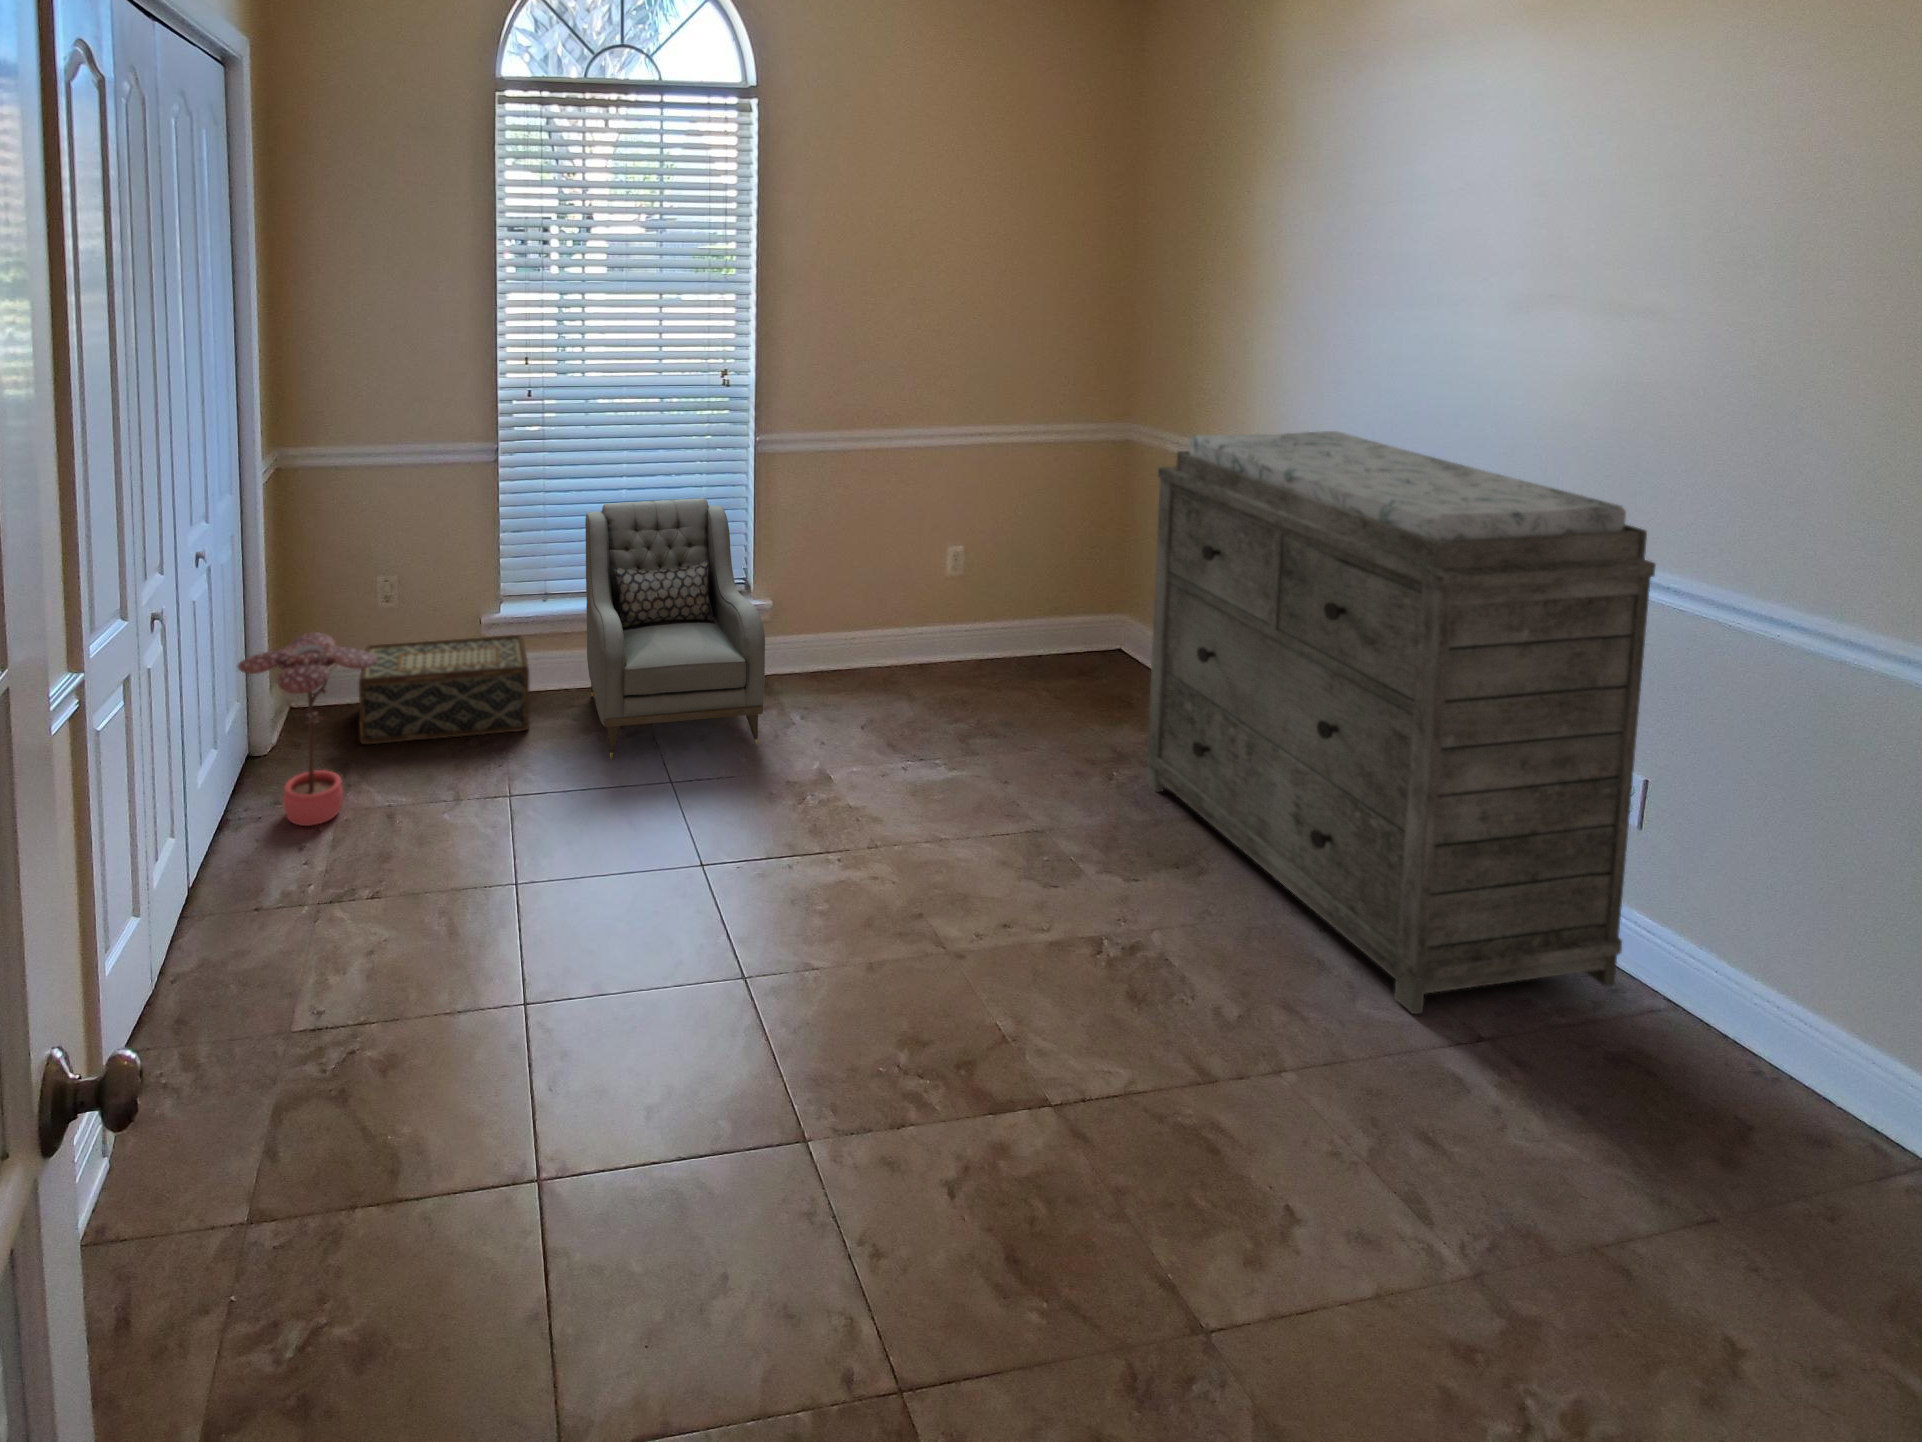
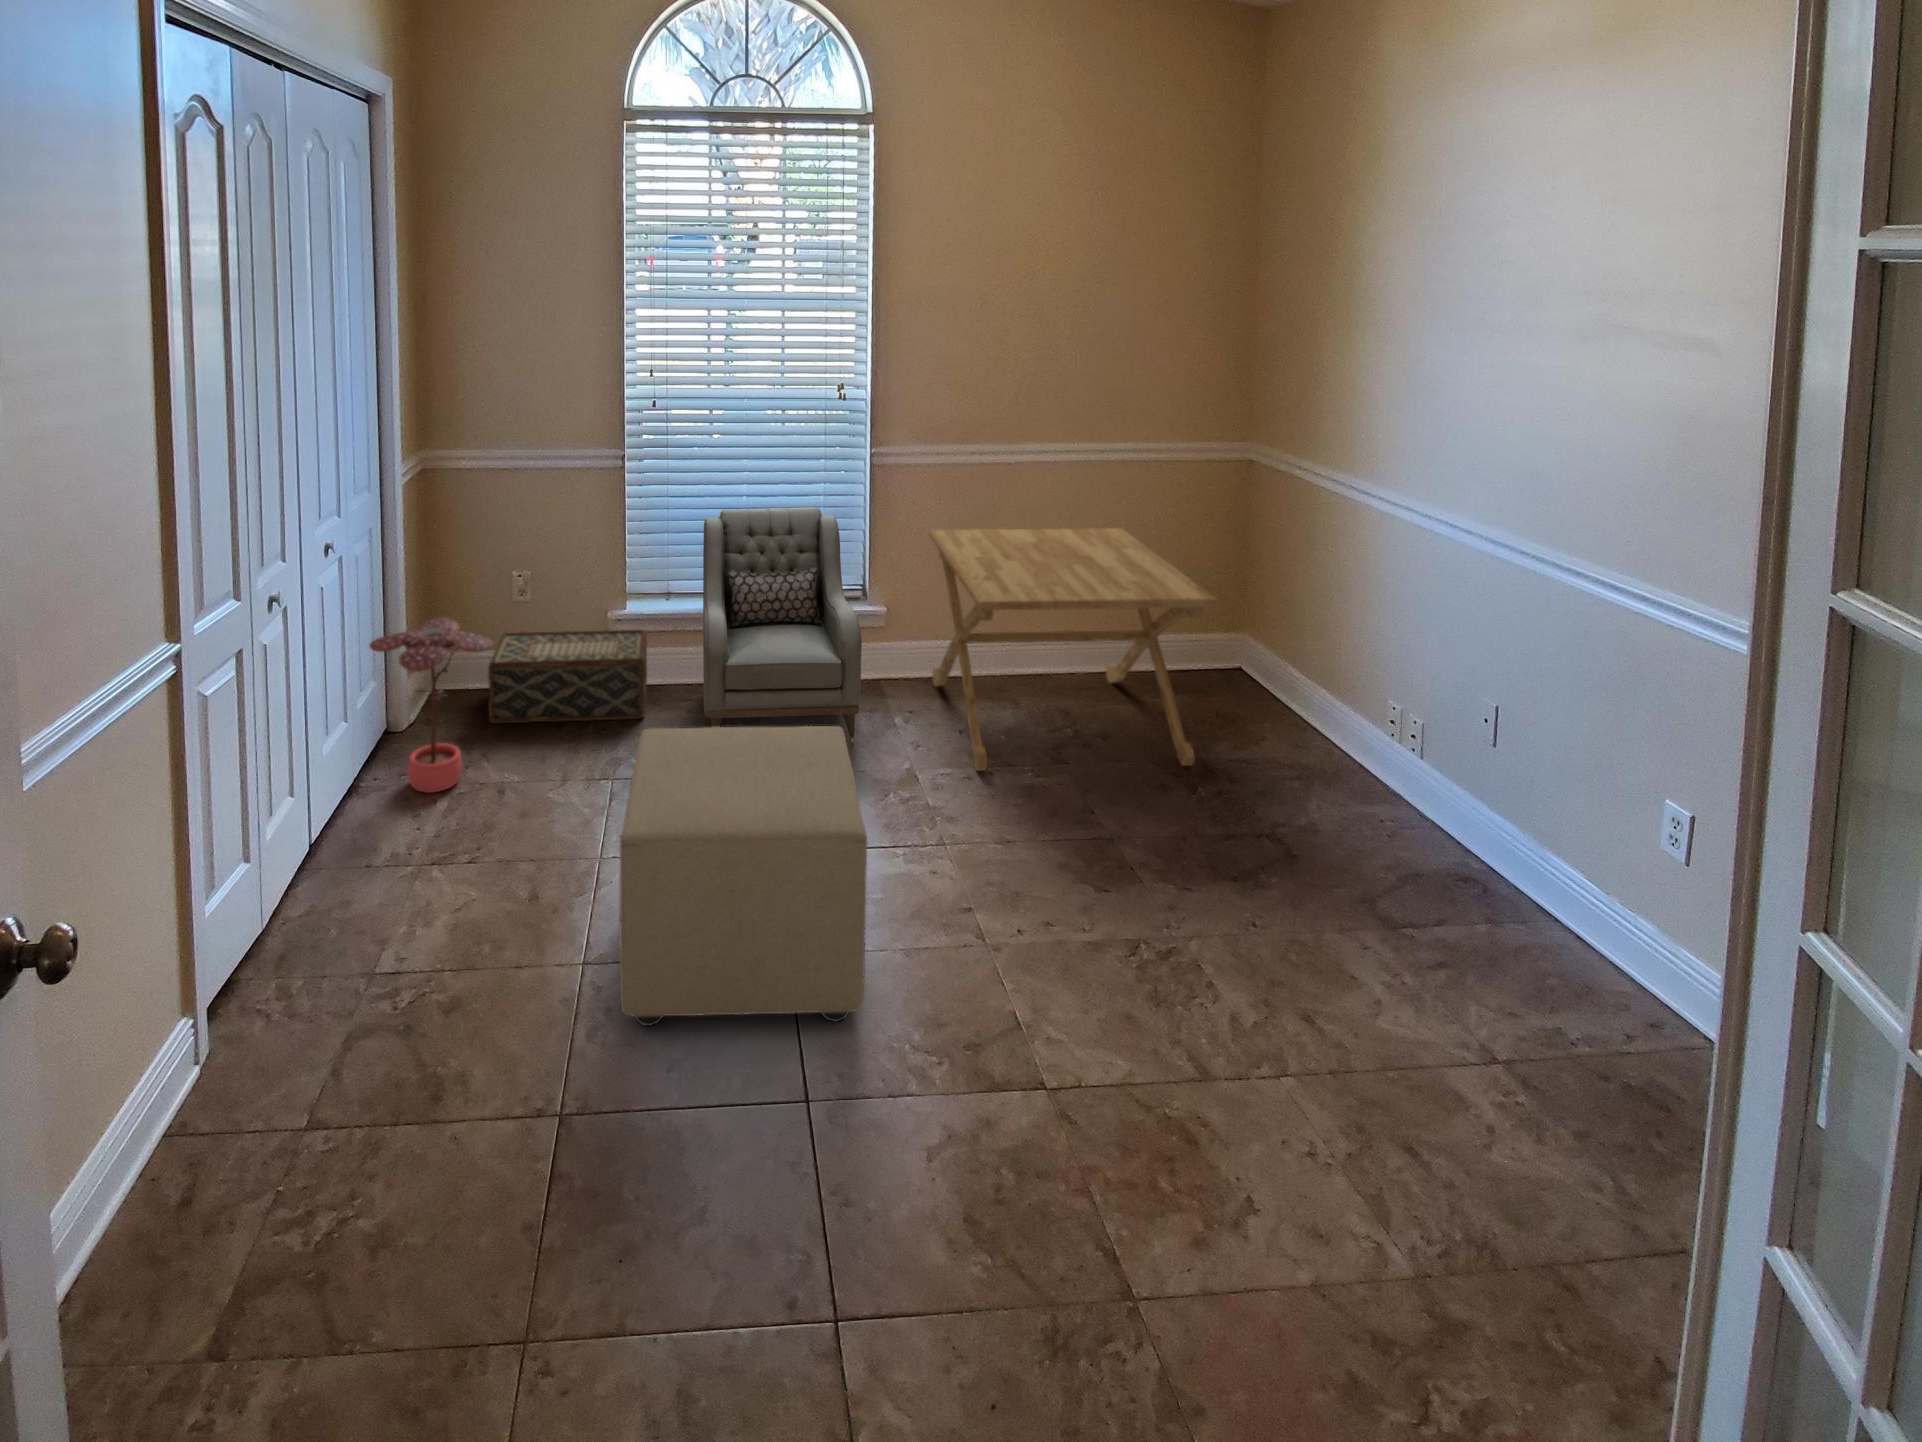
dresser: present [1145,431,1656,1014] -> none [1226,459,1705,1040]
side table: none [817,510,1132,767] -> present [928,528,1218,771]
ottoman: none [568,731,845,1069] -> present [619,726,867,1026]

